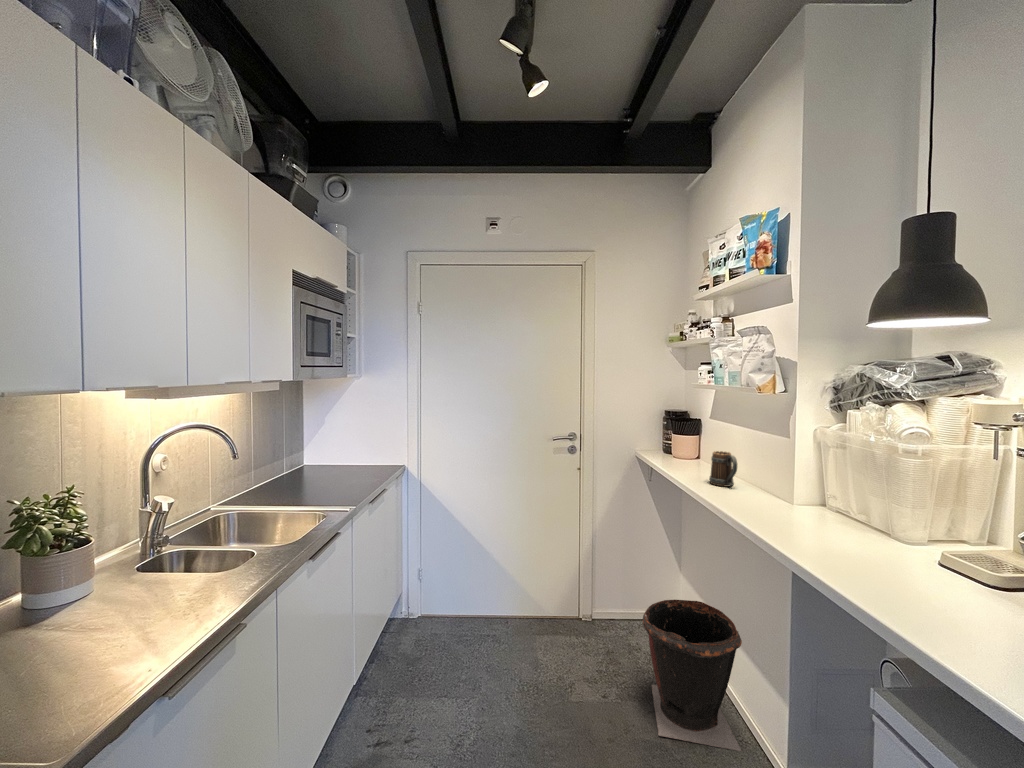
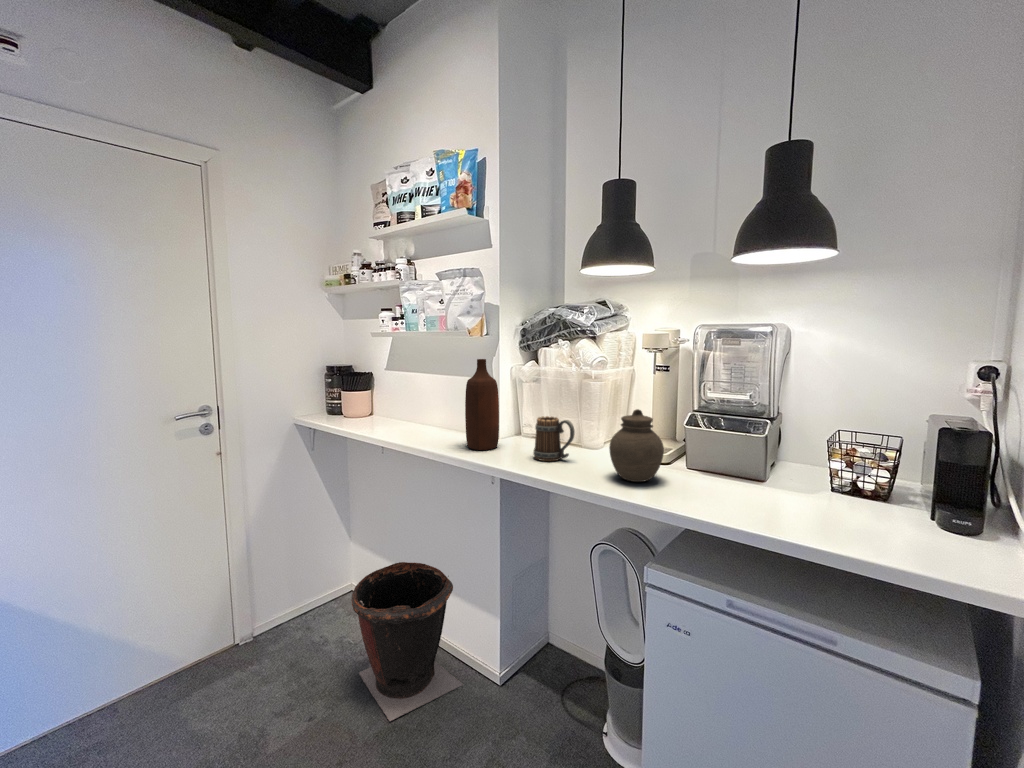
bottle: none [746,416,784,510] -> present [465,359,499,450]
mug: present [710,451,737,486] -> present [533,416,574,461]
jar: none [868,496,951,588] -> present [609,409,664,482]

